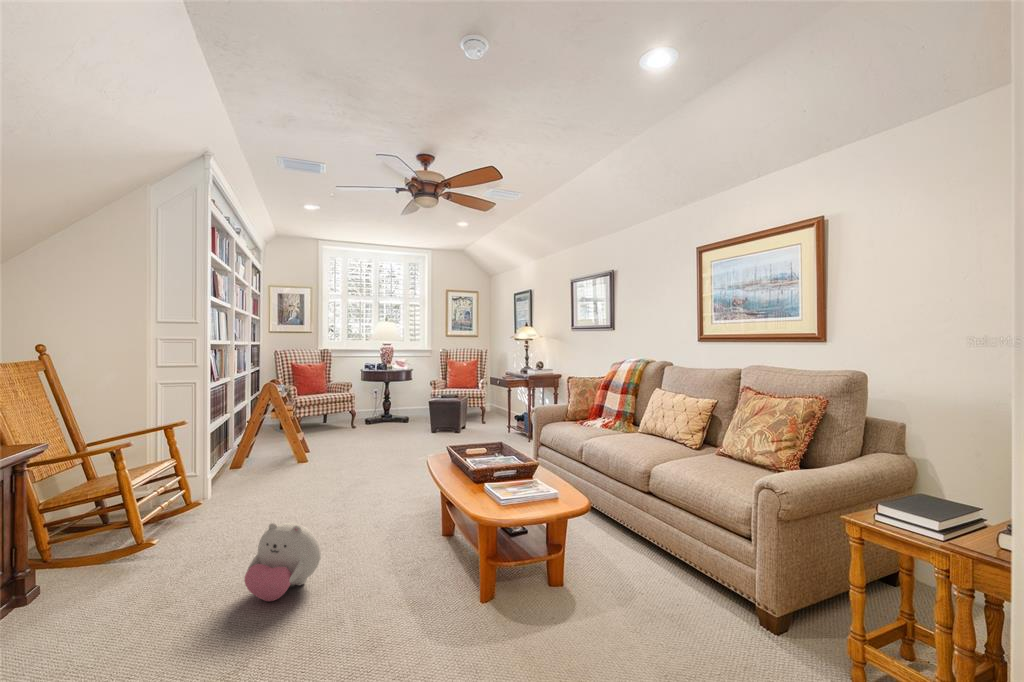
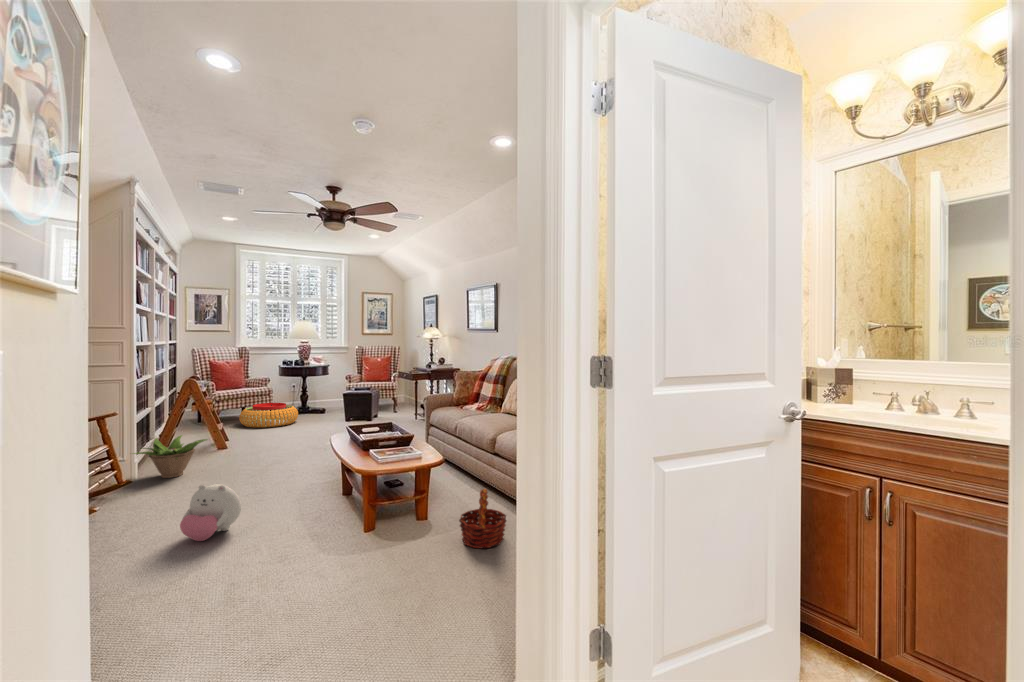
pouf: none [321,410,382,438] -> present [239,403,298,428]
decorative plant: none [201,447,286,499] -> present [133,435,207,478]
basket: none [622,552,698,650] -> present [459,489,506,548]

